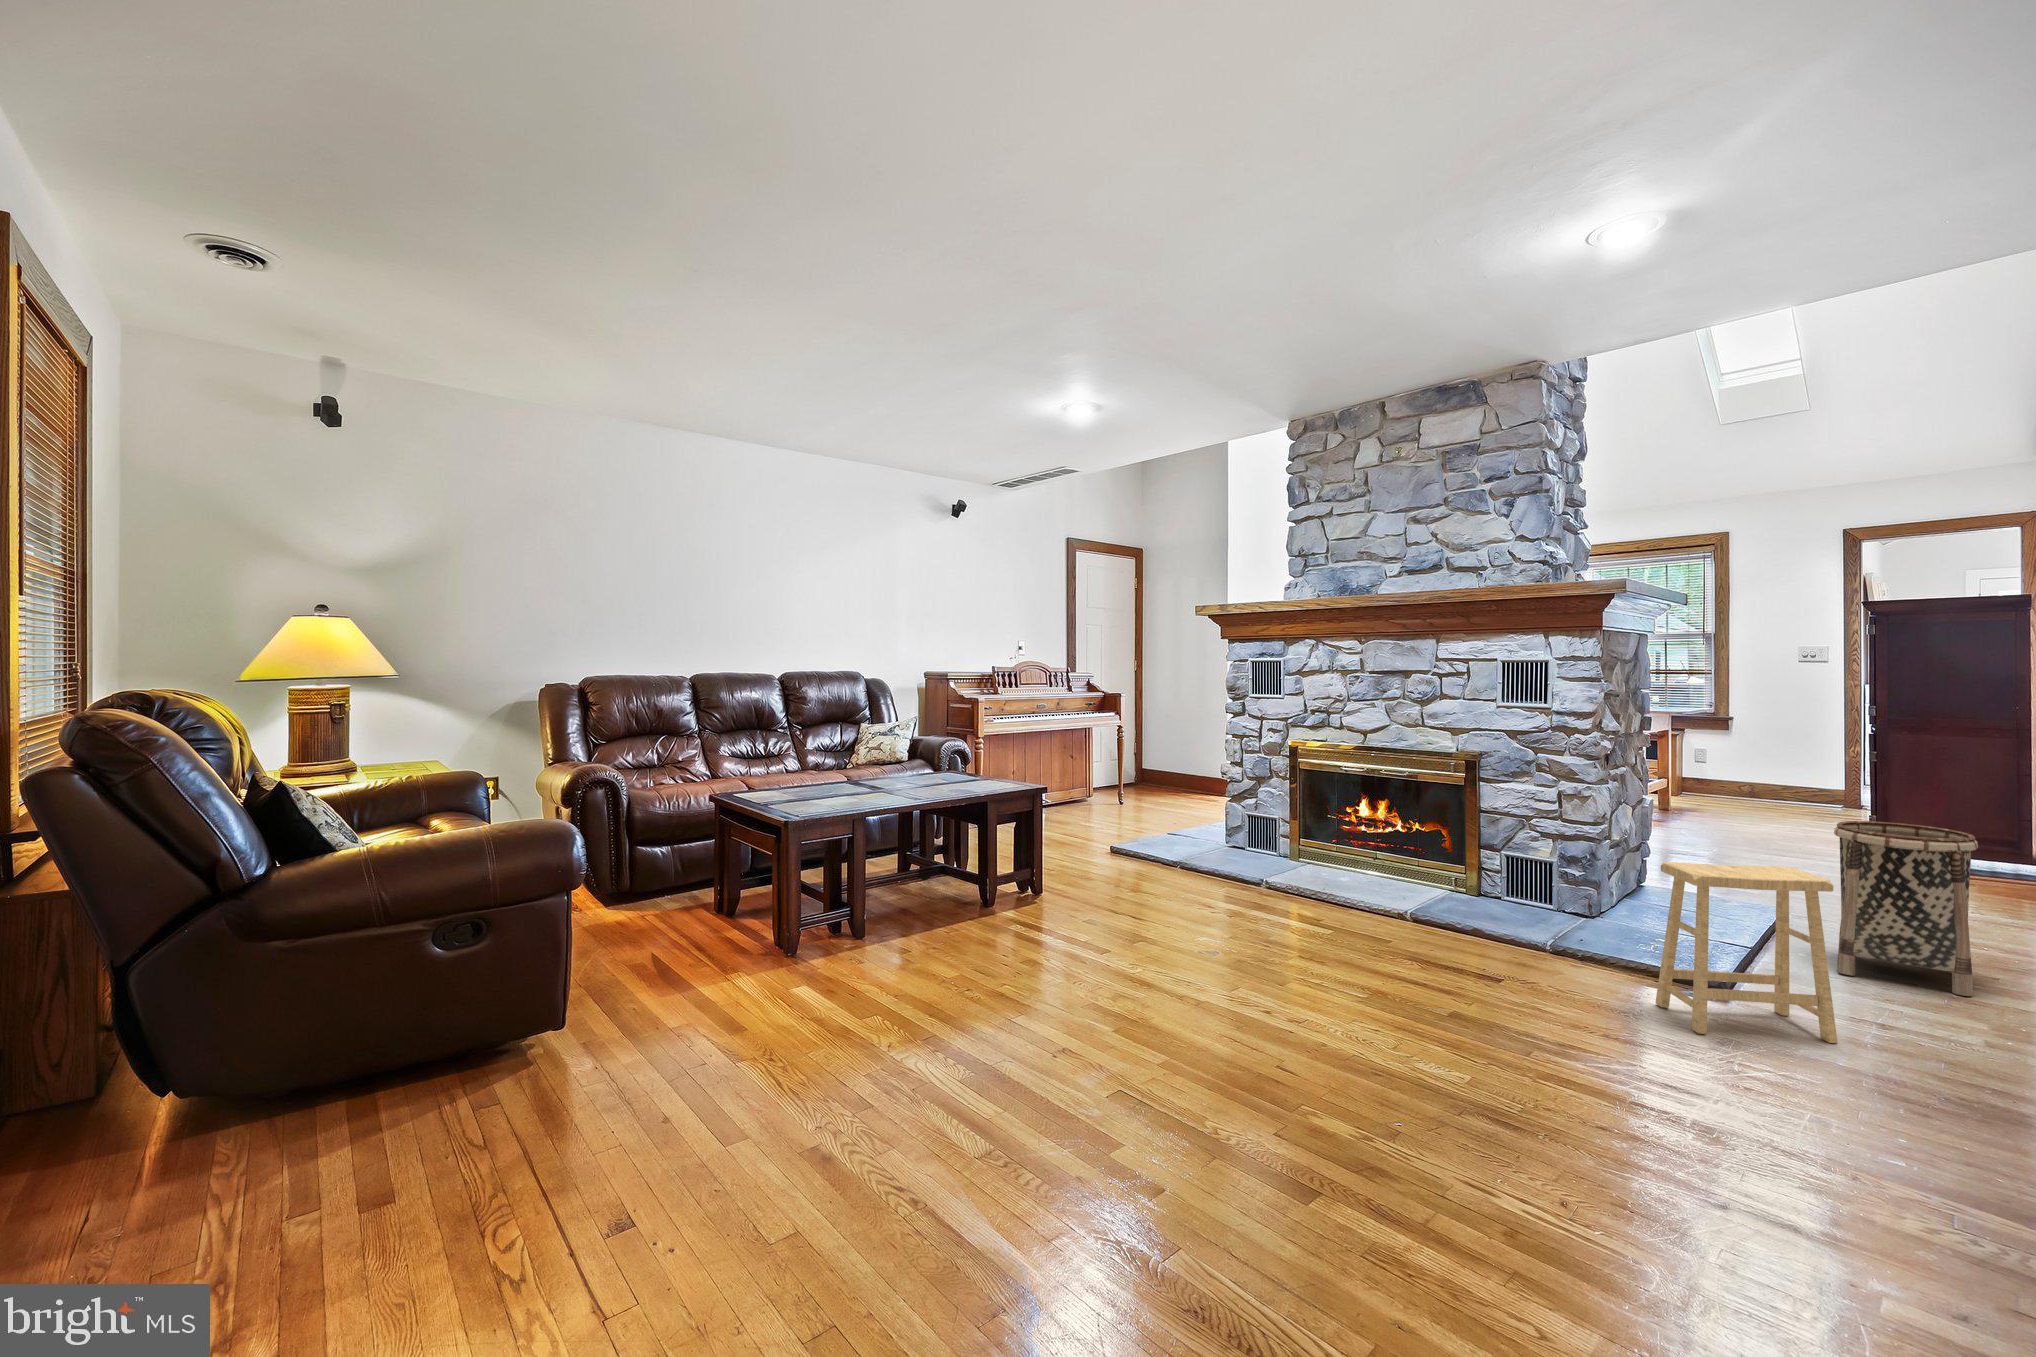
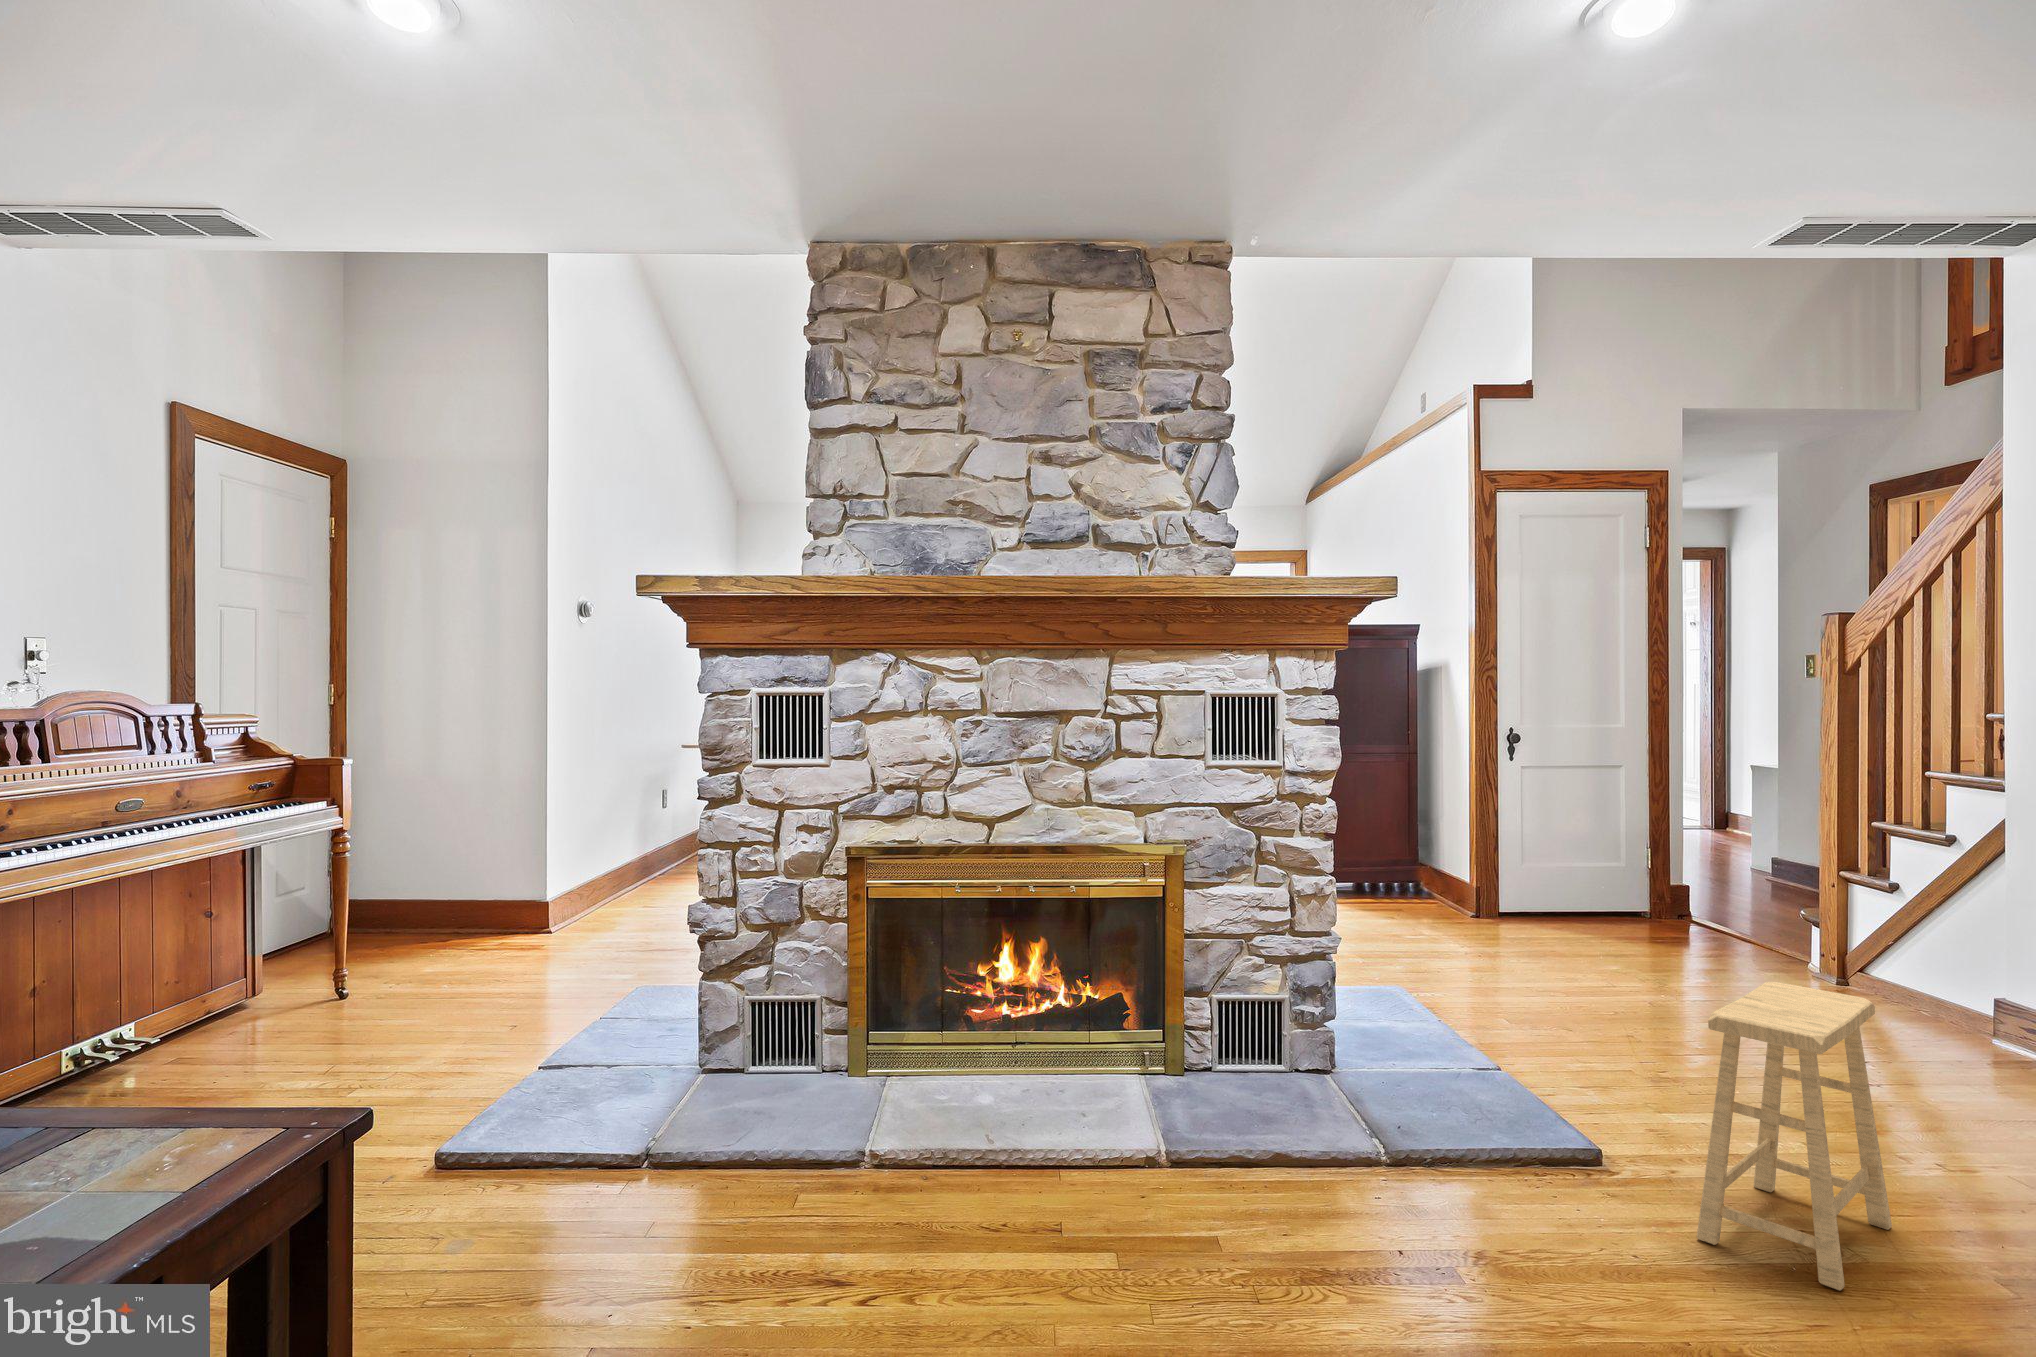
basket: present [1834,821,1978,996] -> none [1567,875,1740,1080]

